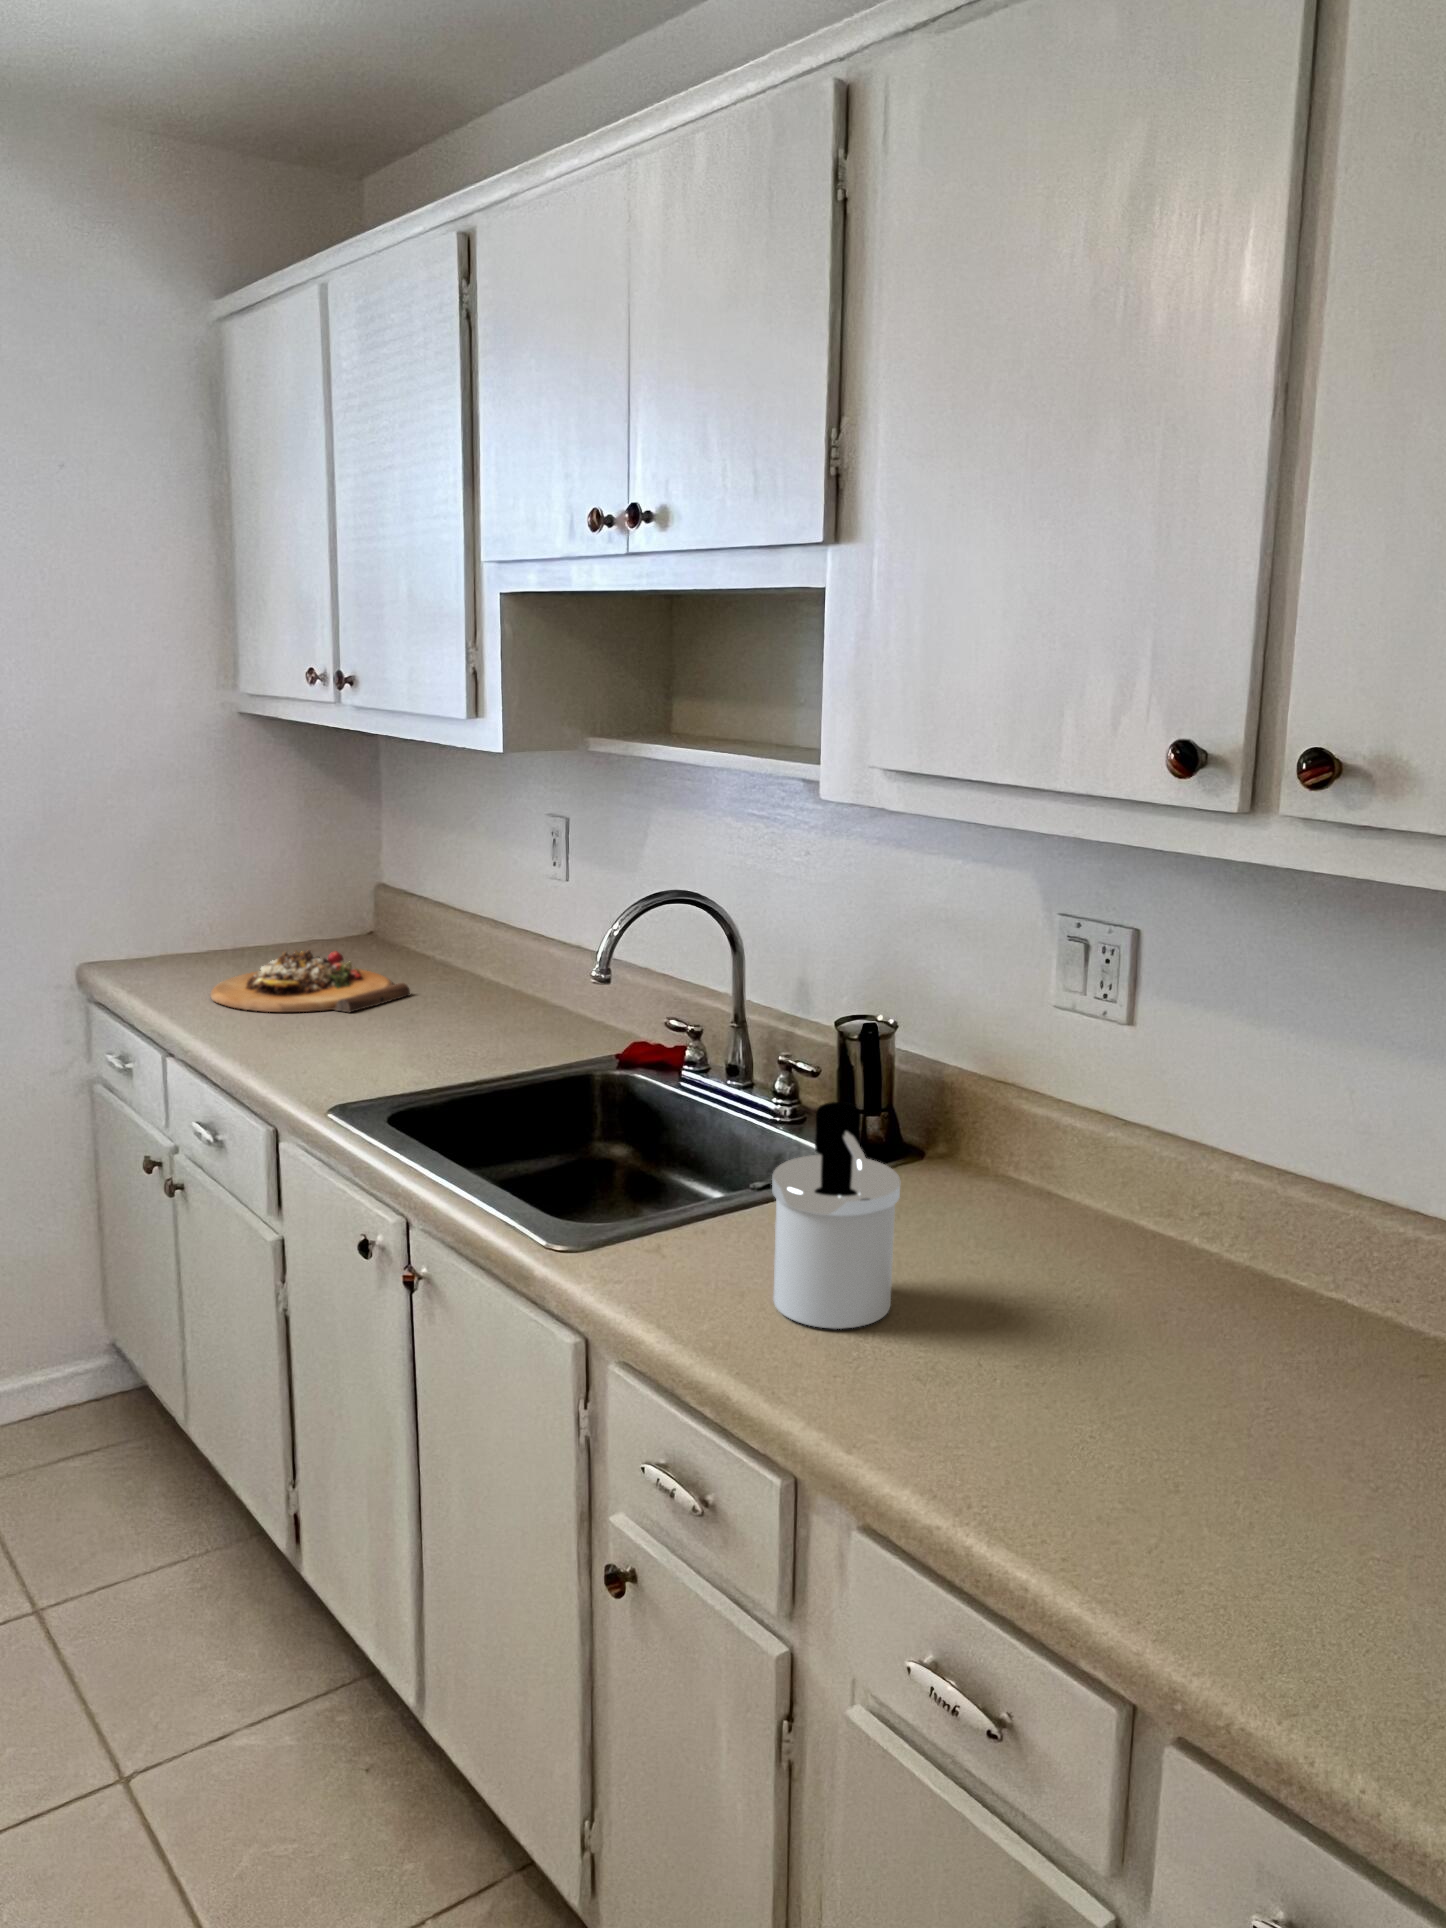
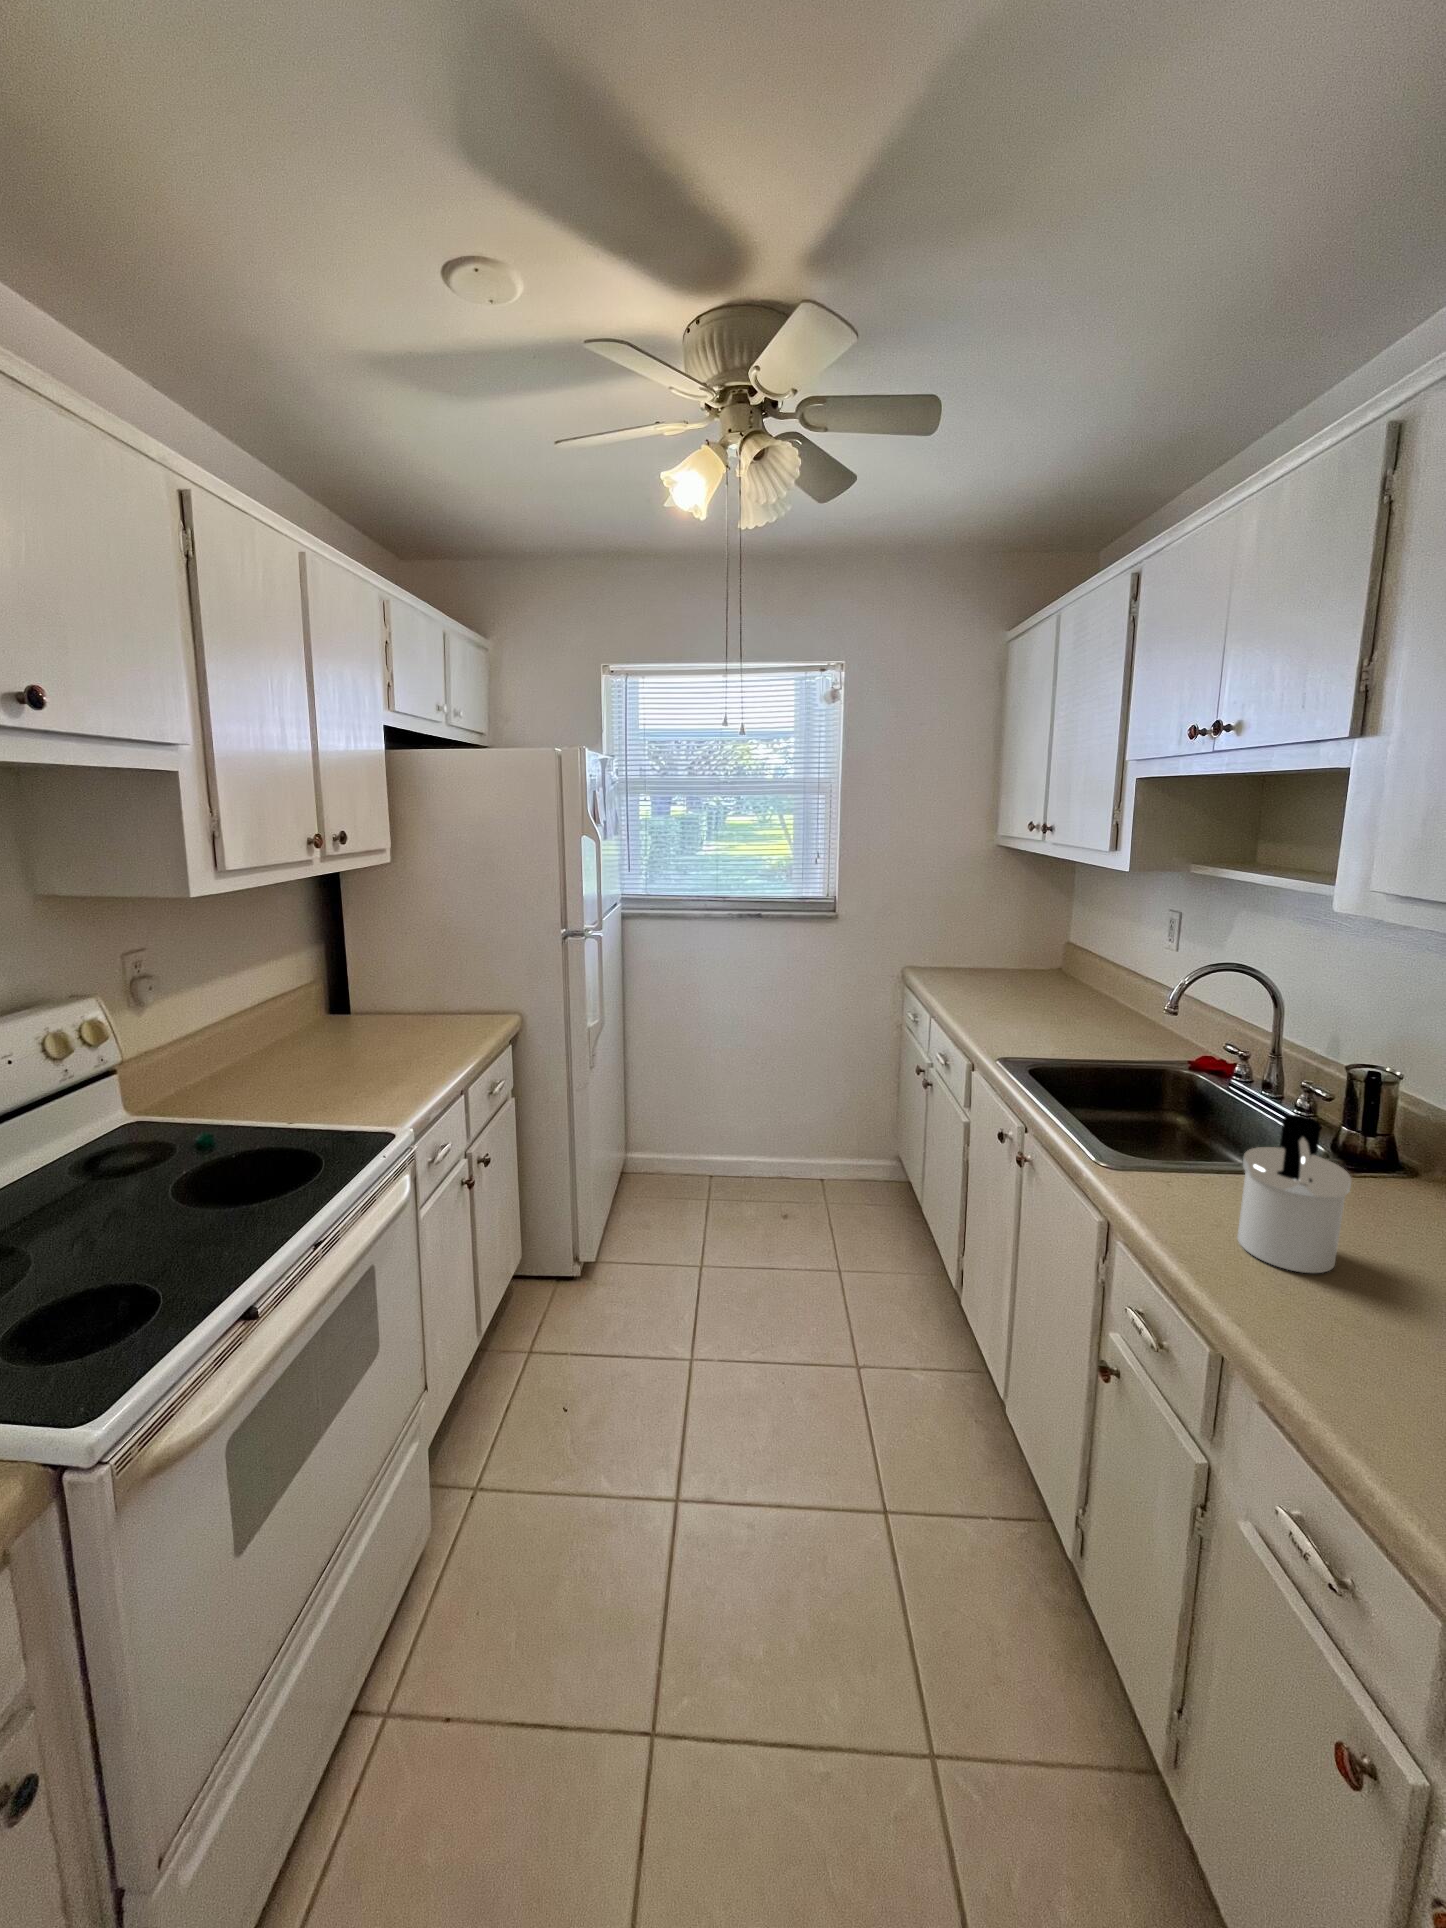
cutting board: present [210,950,410,1012] -> none [959,972,1070,1010]

